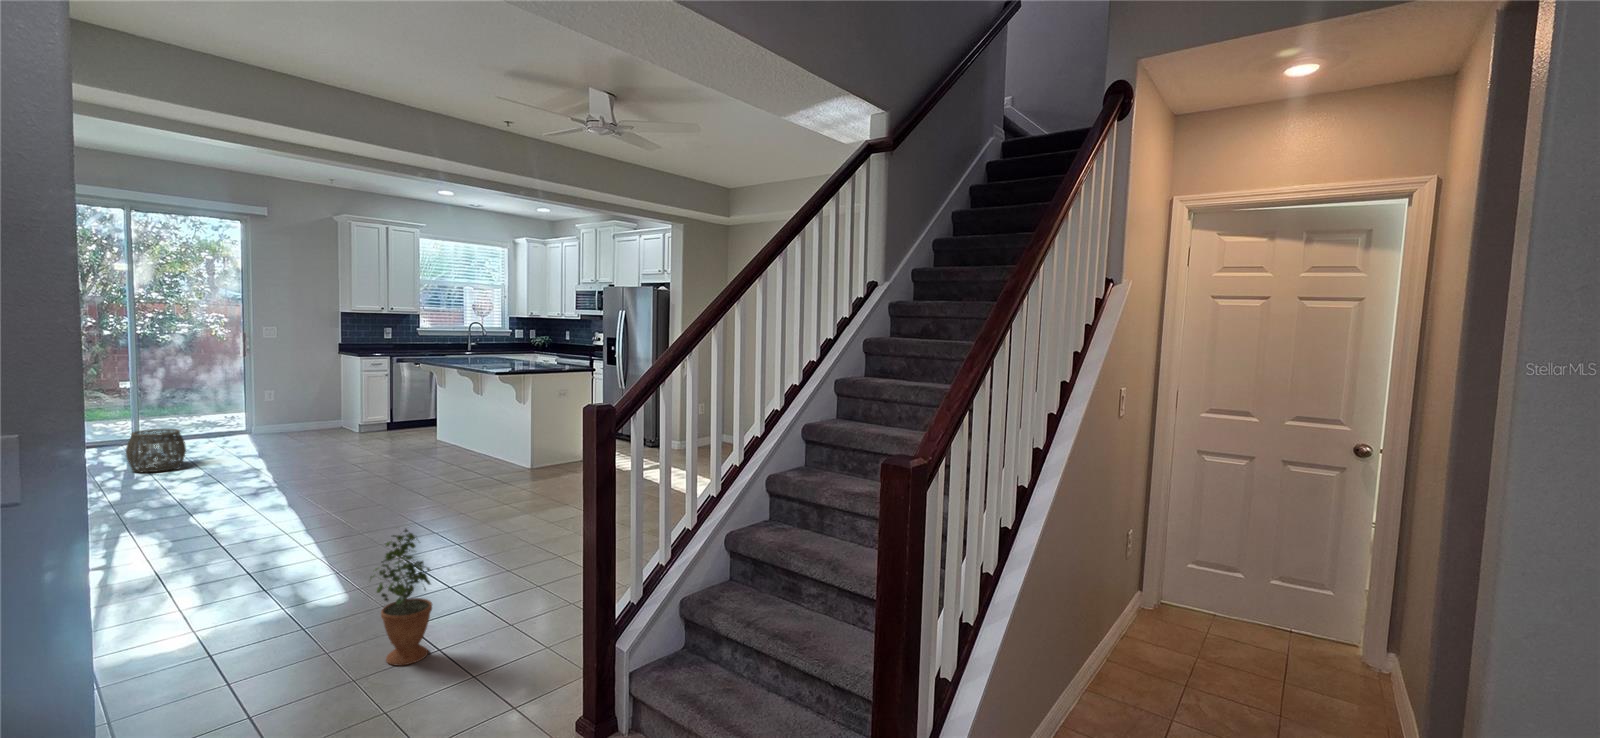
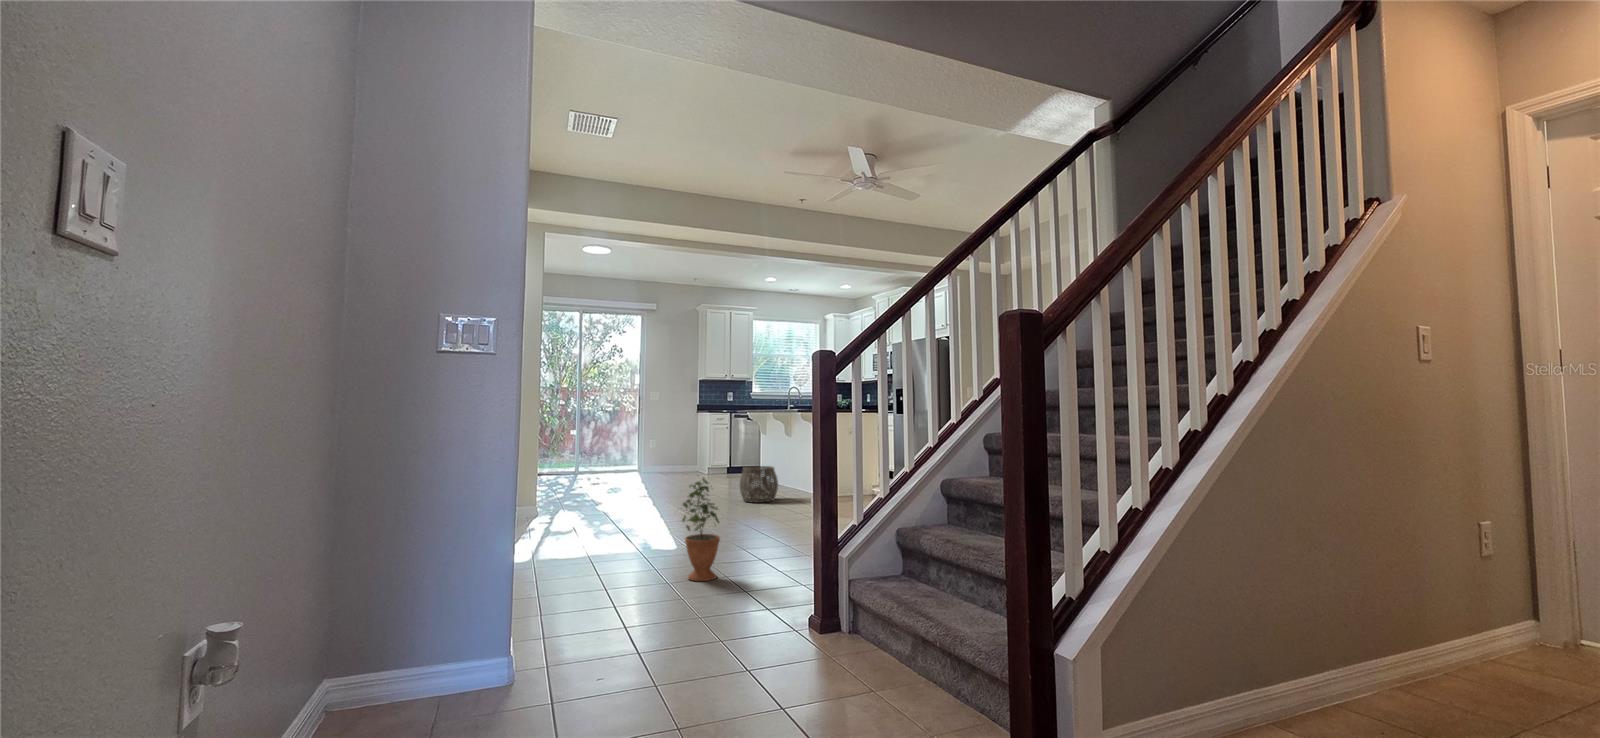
woven basket: present [126,429,186,473] -> present [740,466,778,502]

